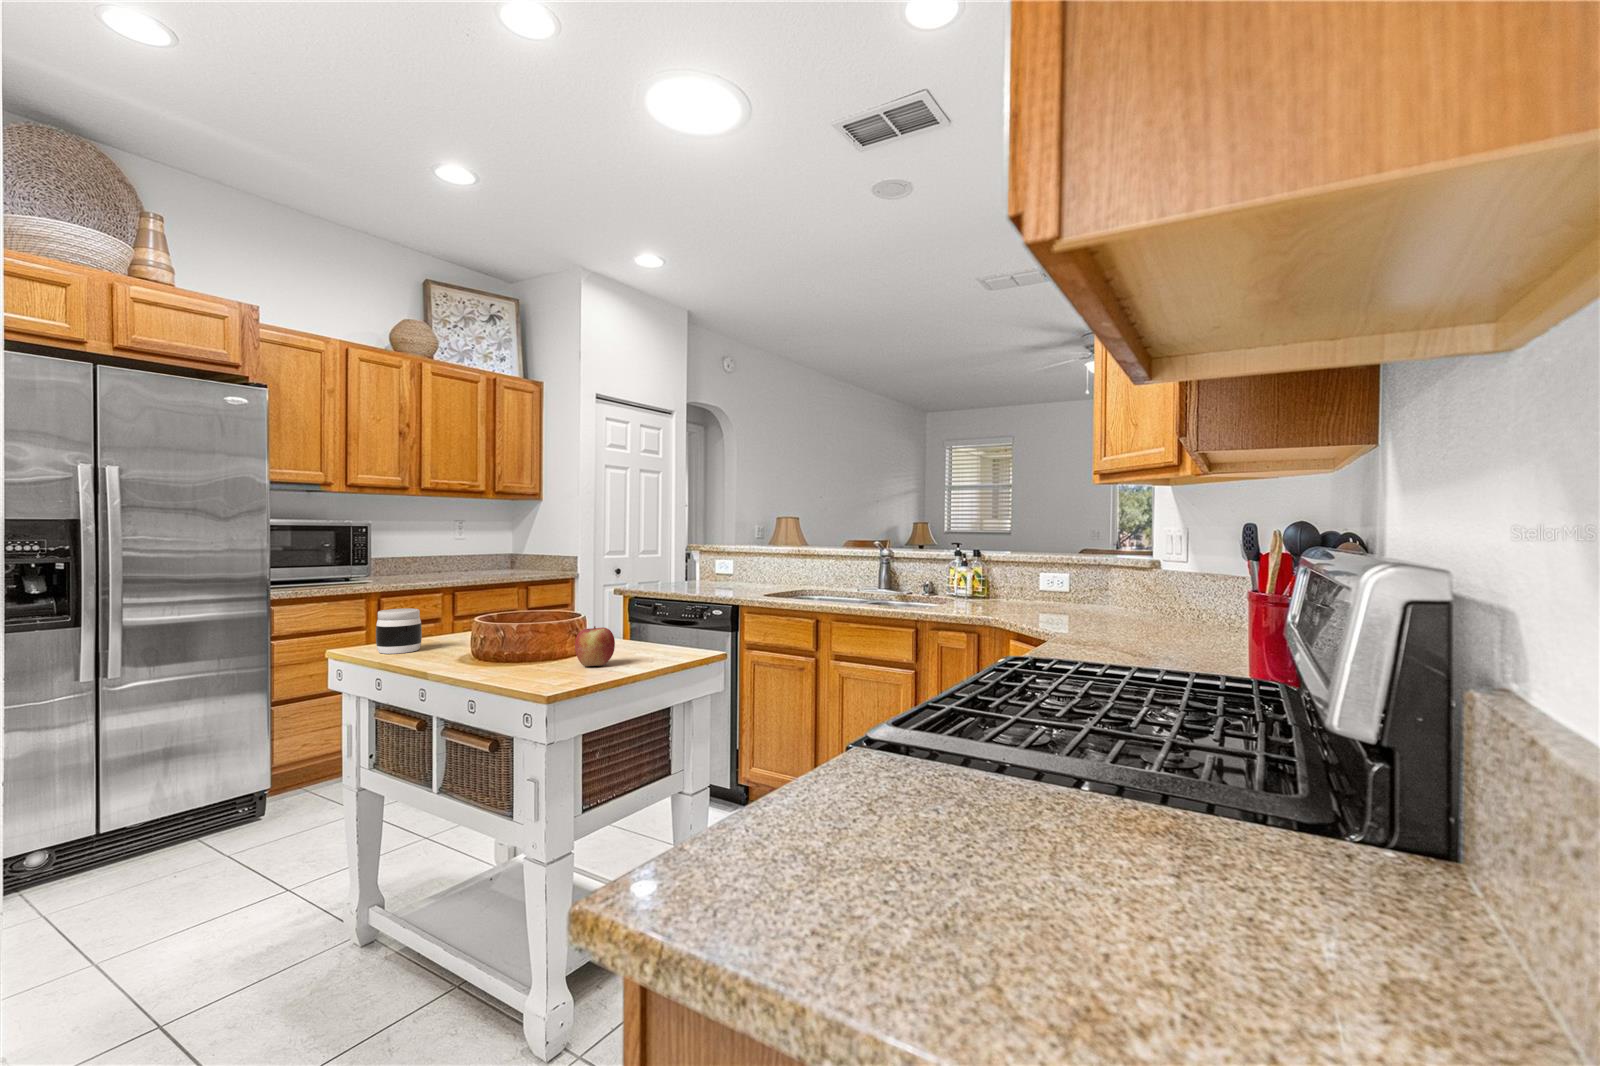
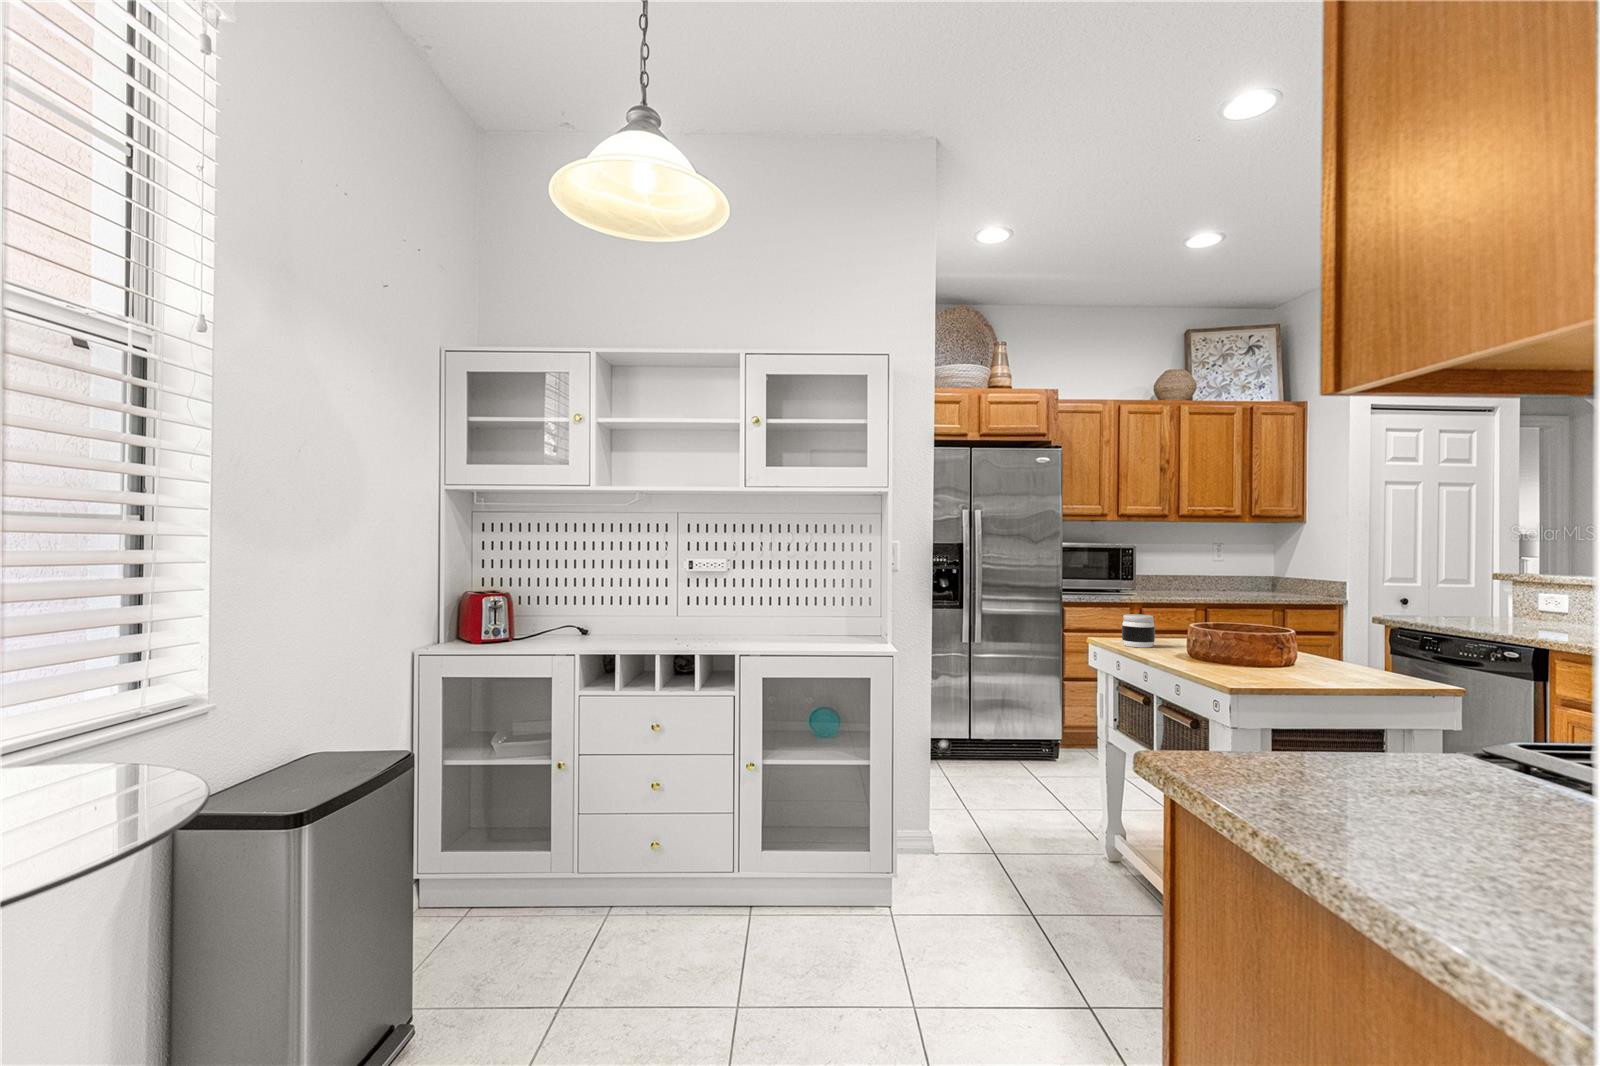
apple: present [575,626,615,666] -> none [1266,642,1305,676]

